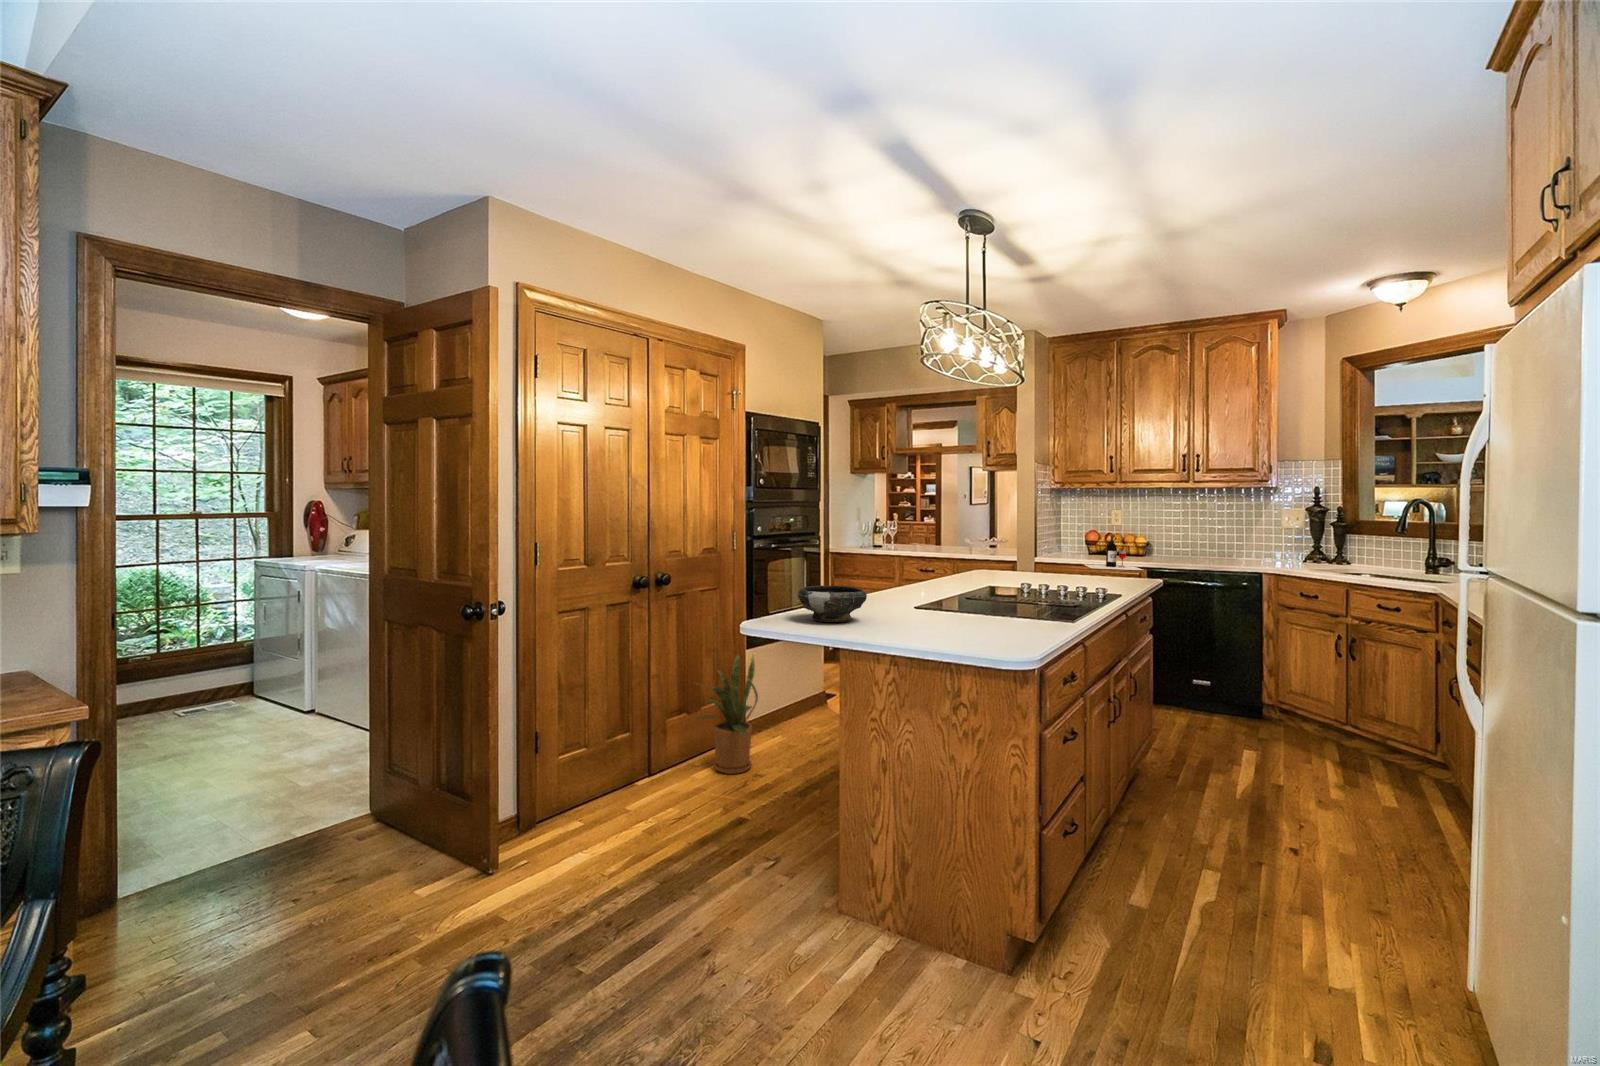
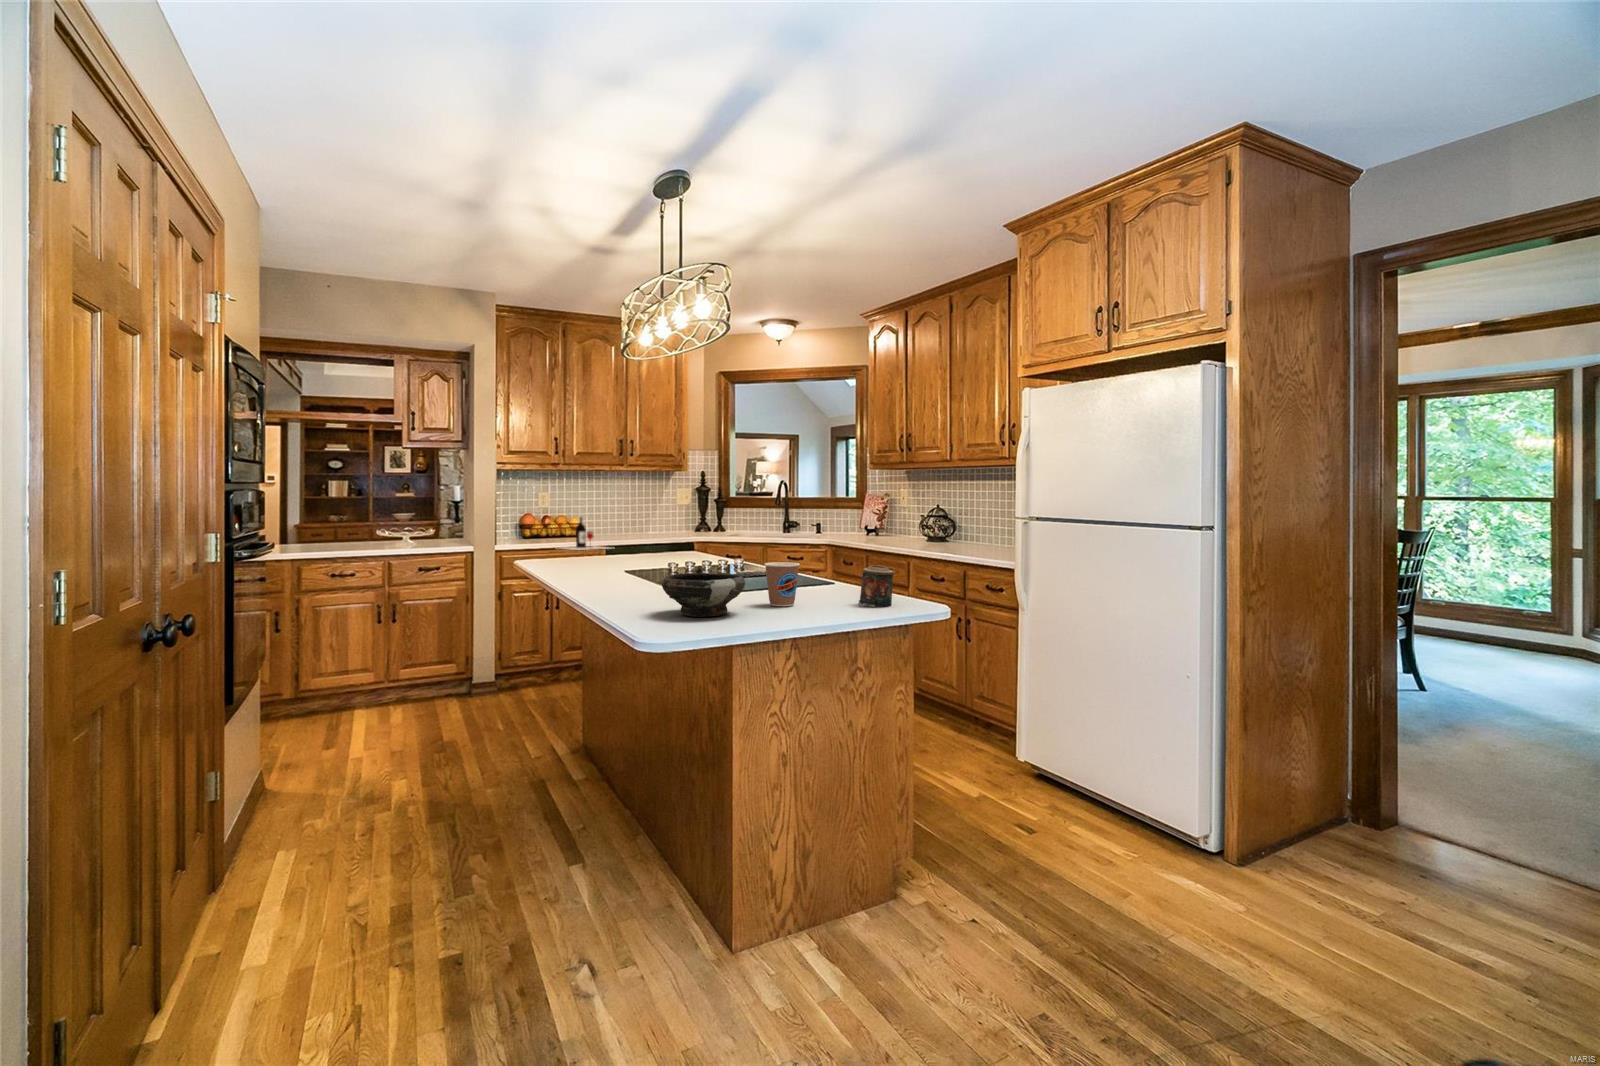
coffee cup: none [900,586,934,628] -> present [764,562,800,606]
candle: none [957,601,1002,645] -> present [859,565,894,607]
house plant: present [697,655,758,774] -> none [219,721,373,927]

